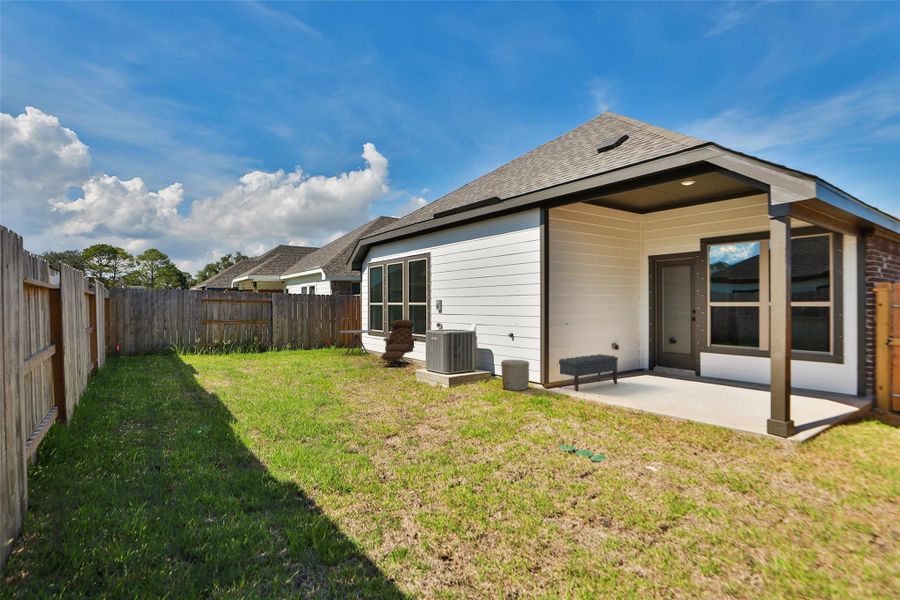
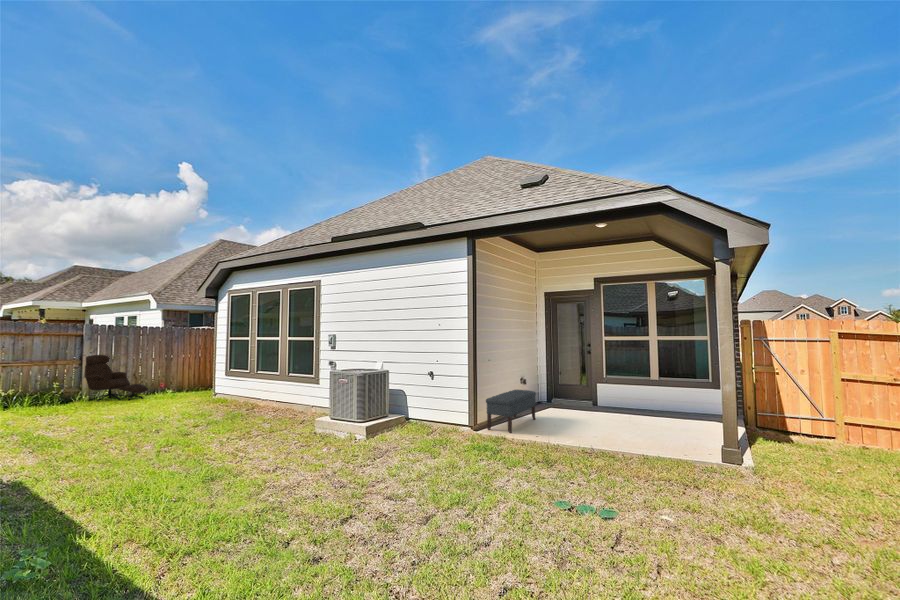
lounge chair: present [381,320,417,367] -> present [84,355,148,401]
round table: present [339,330,373,355] -> none [184,370,234,404]
woven basket: present [501,360,529,391] -> none [428,402,460,439]

